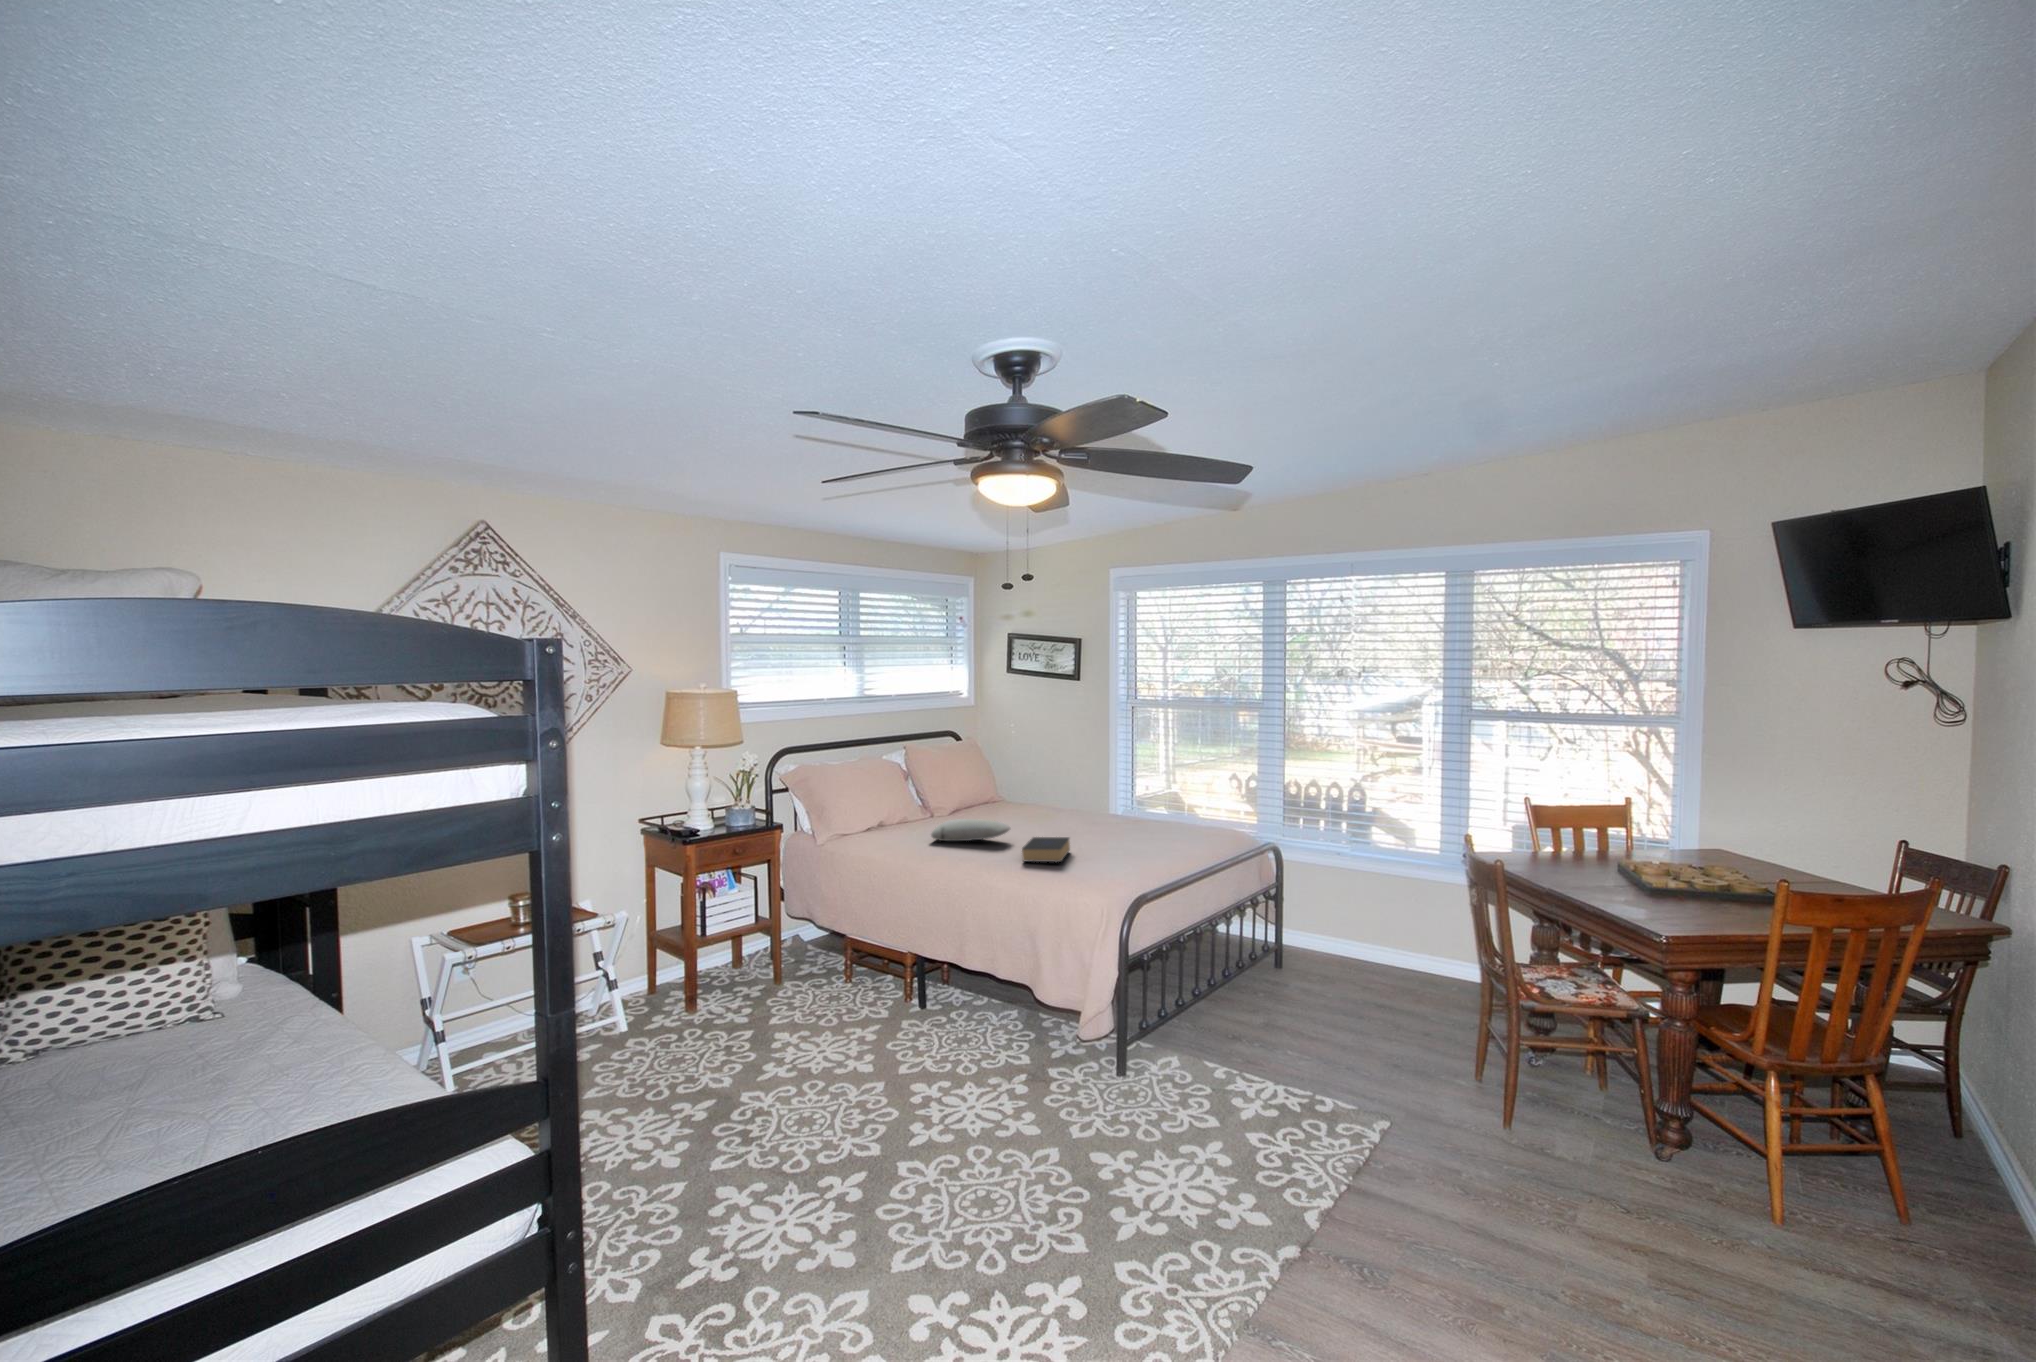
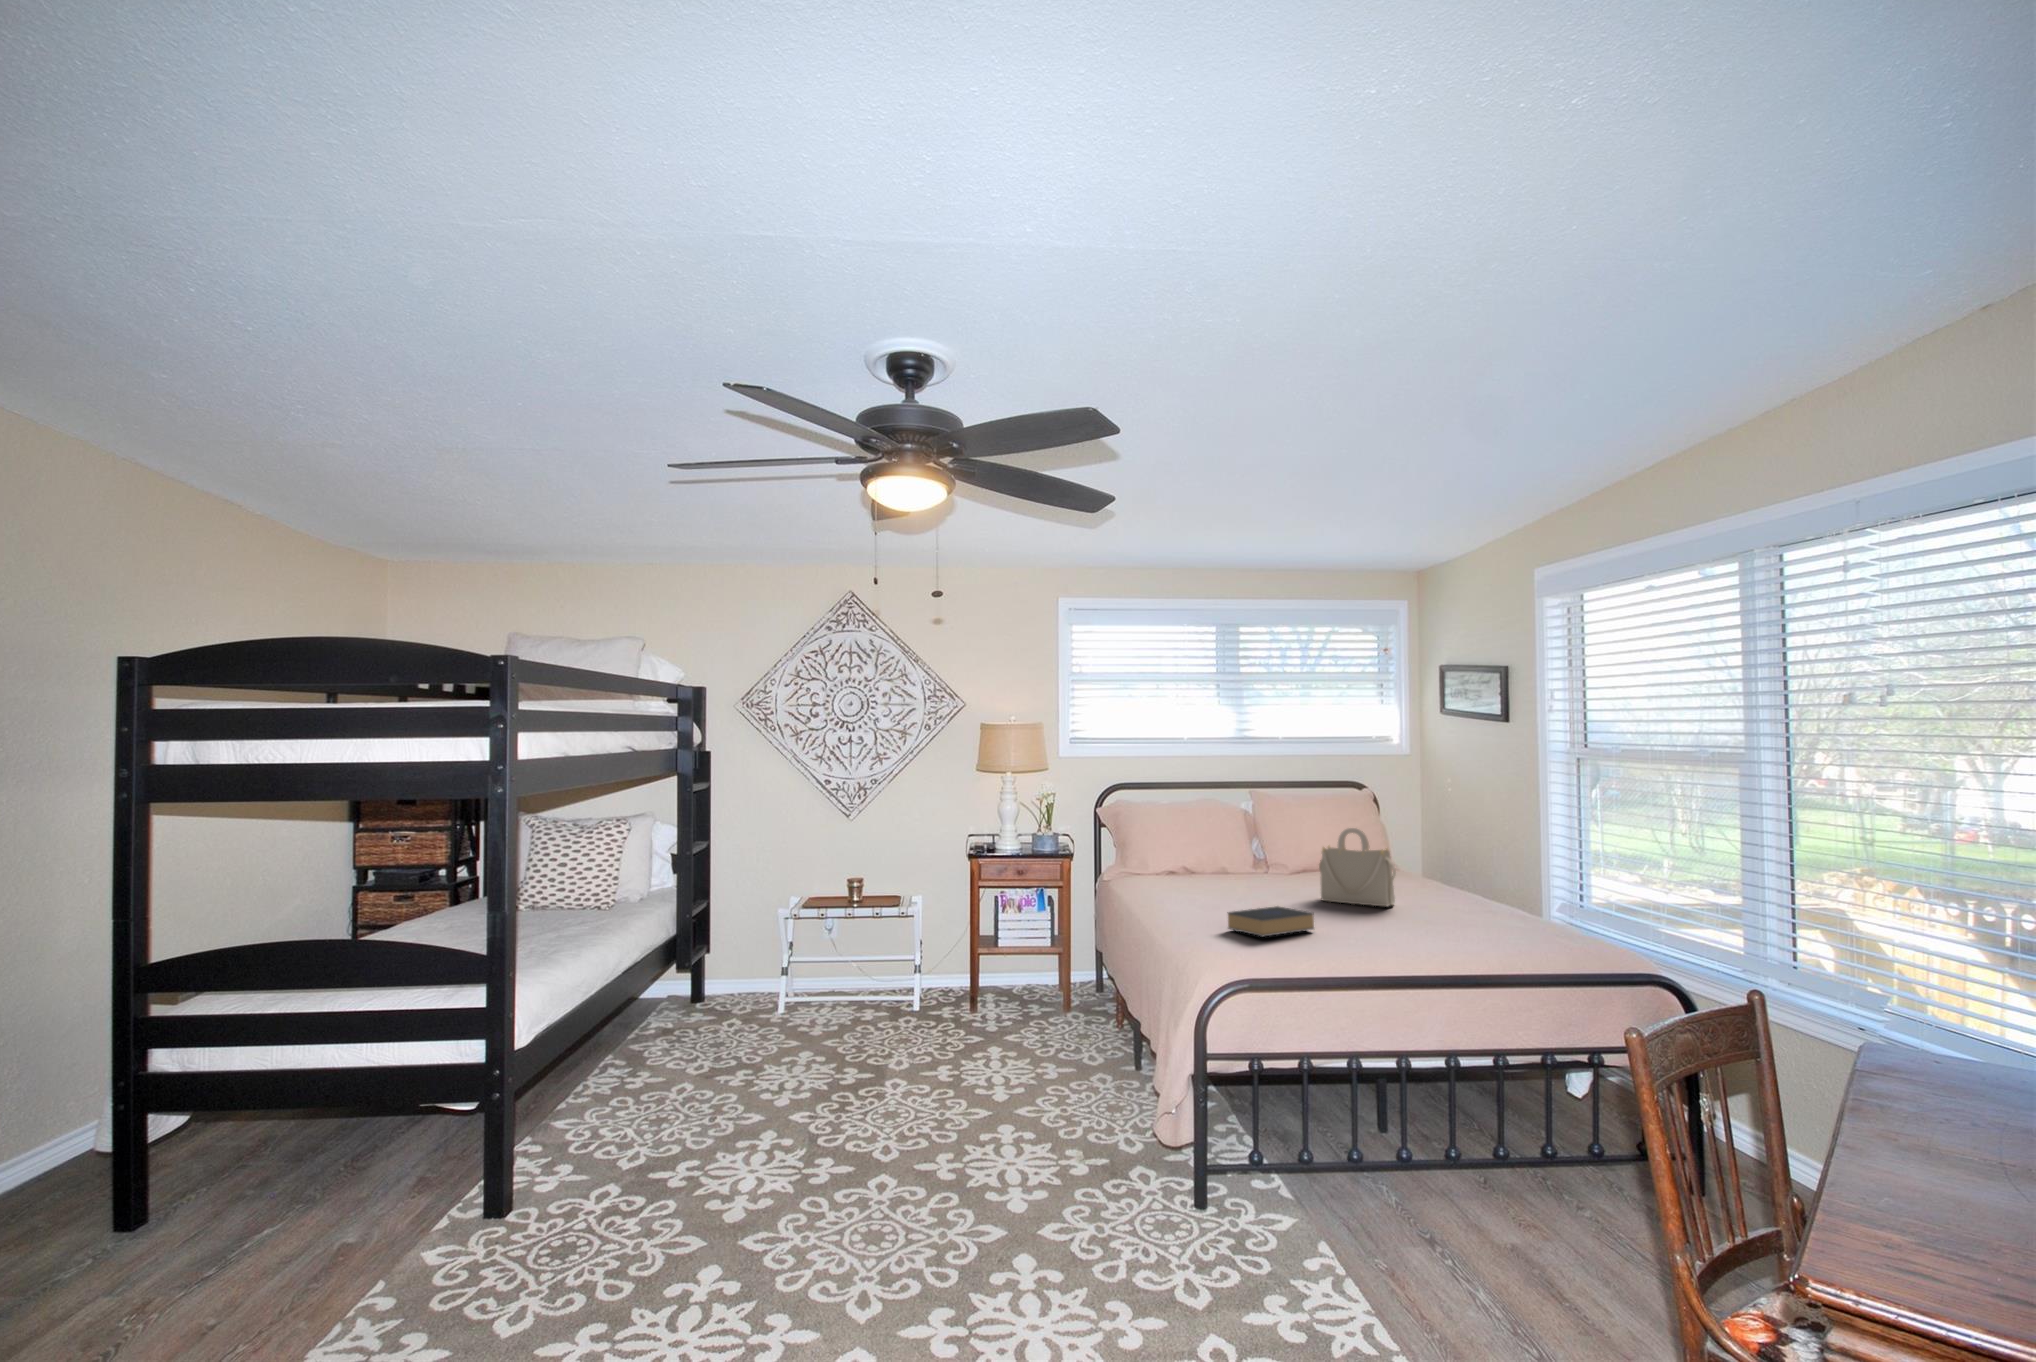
handbag: none [1012,769,1068,828] -> present [1319,828,1396,906]
pillow: present [931,819,1010,841] -> none [1190,876,1277,902]

